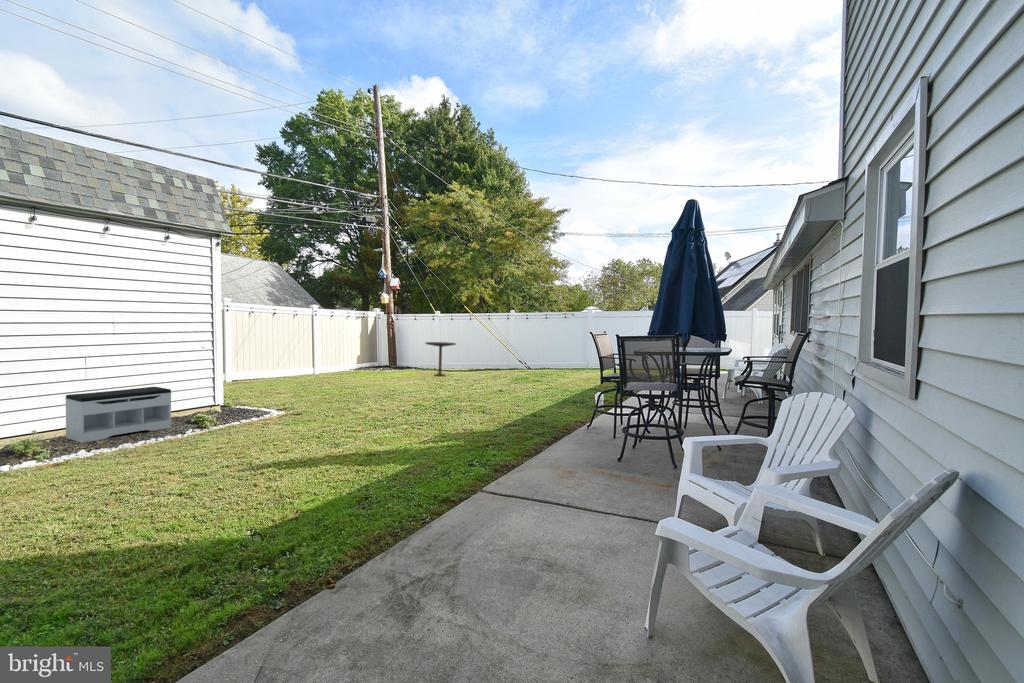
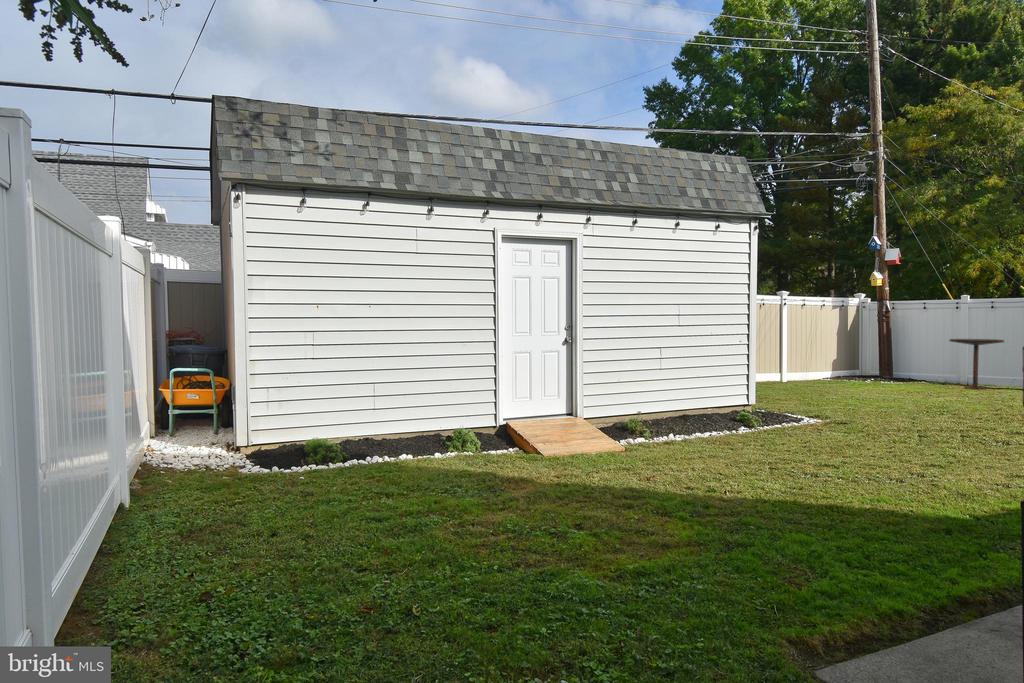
bench: present [65,387,171,443] -> none [650,381,729,429]

